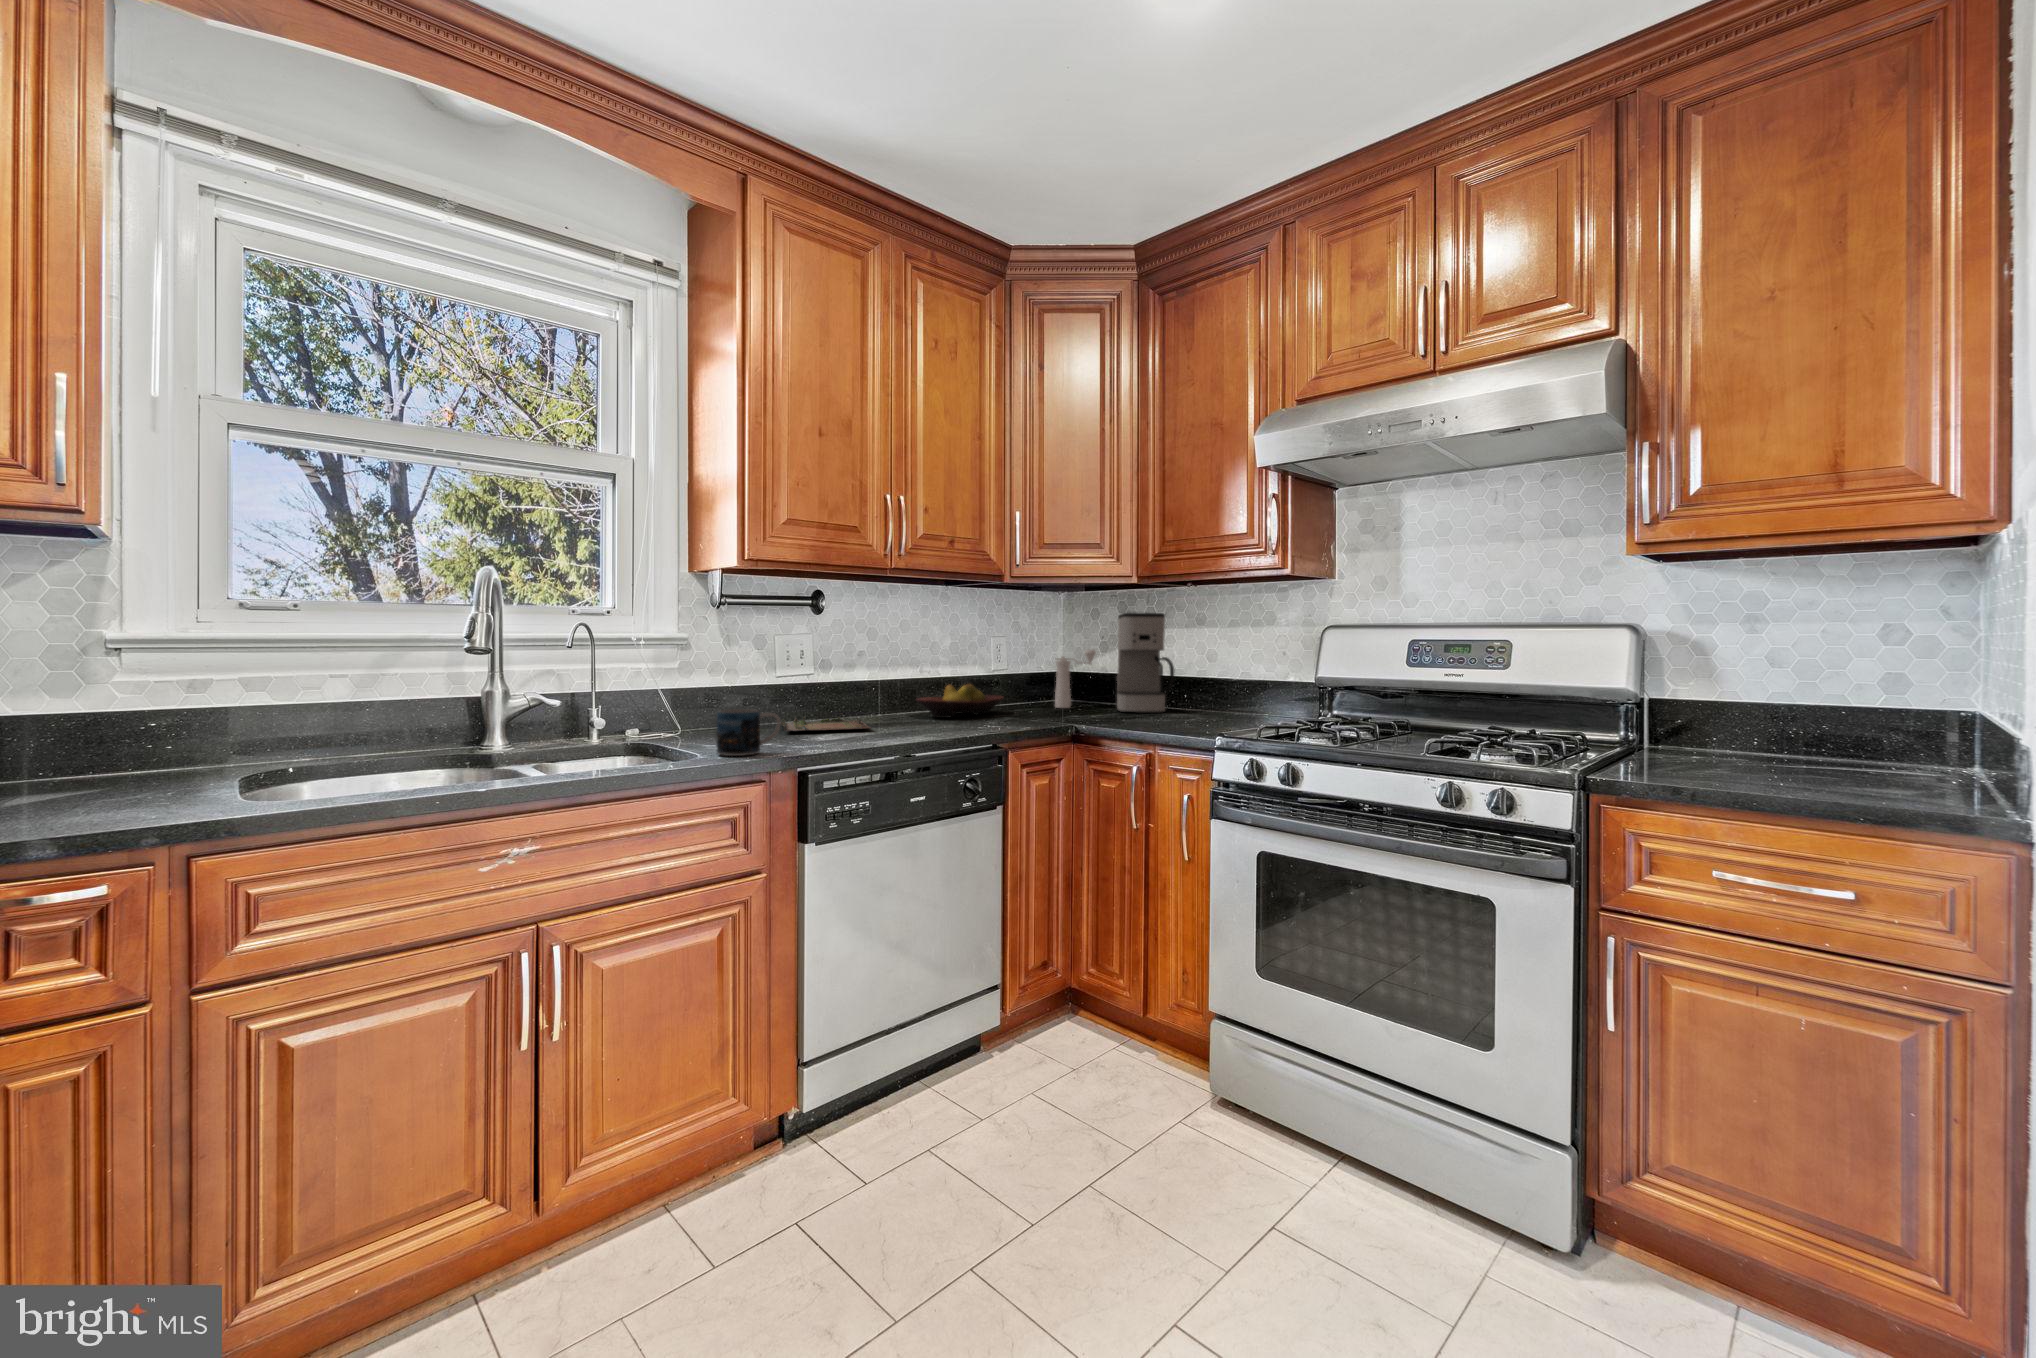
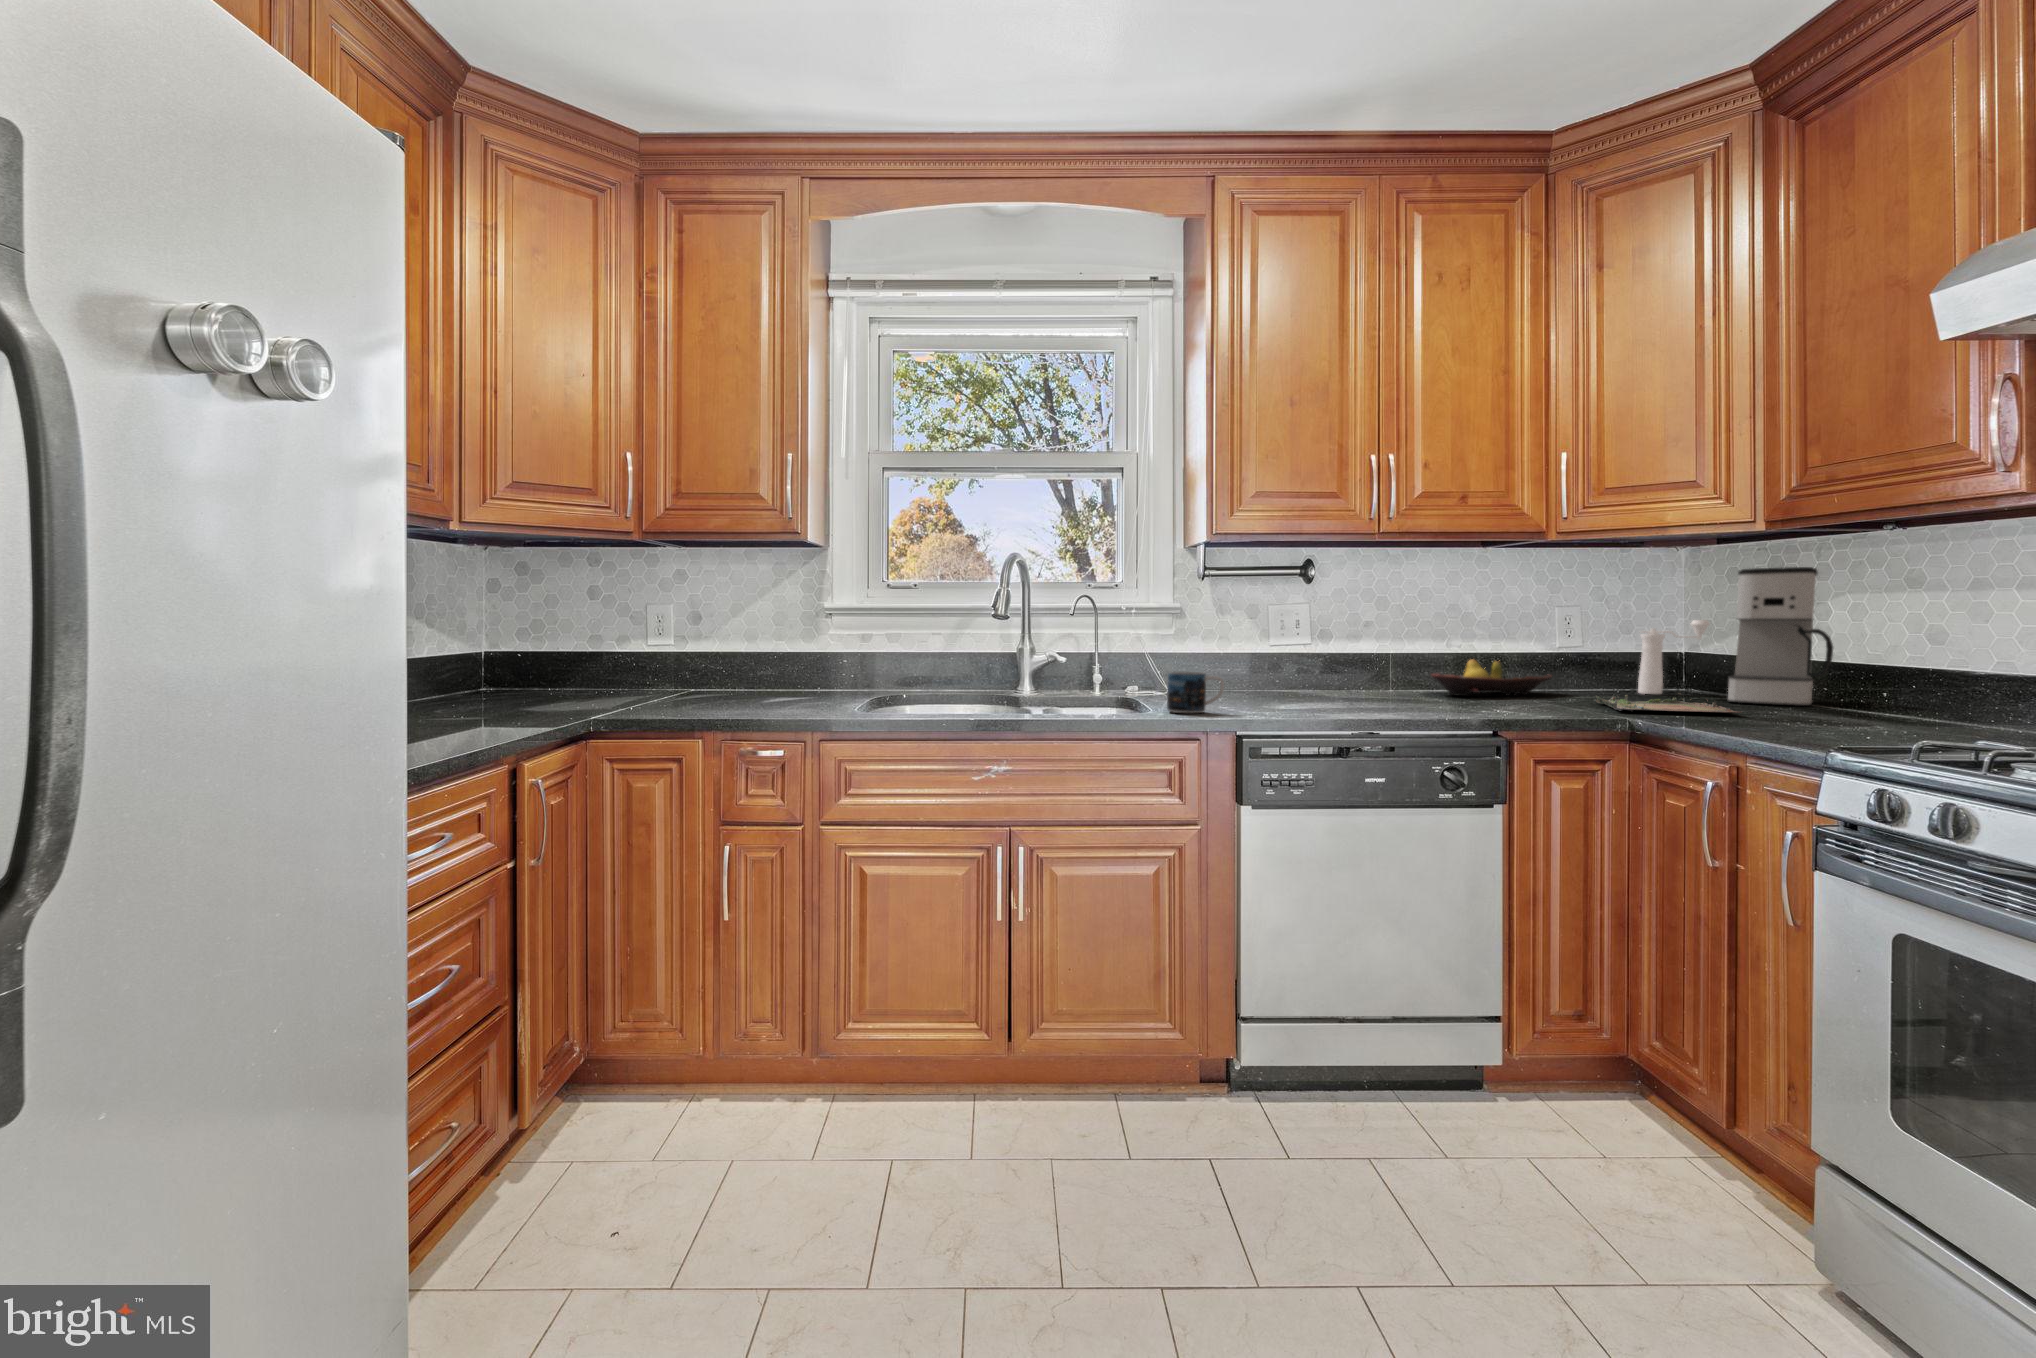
tray: present [781,713,871,732] -> present [1596,693,1741,713]

